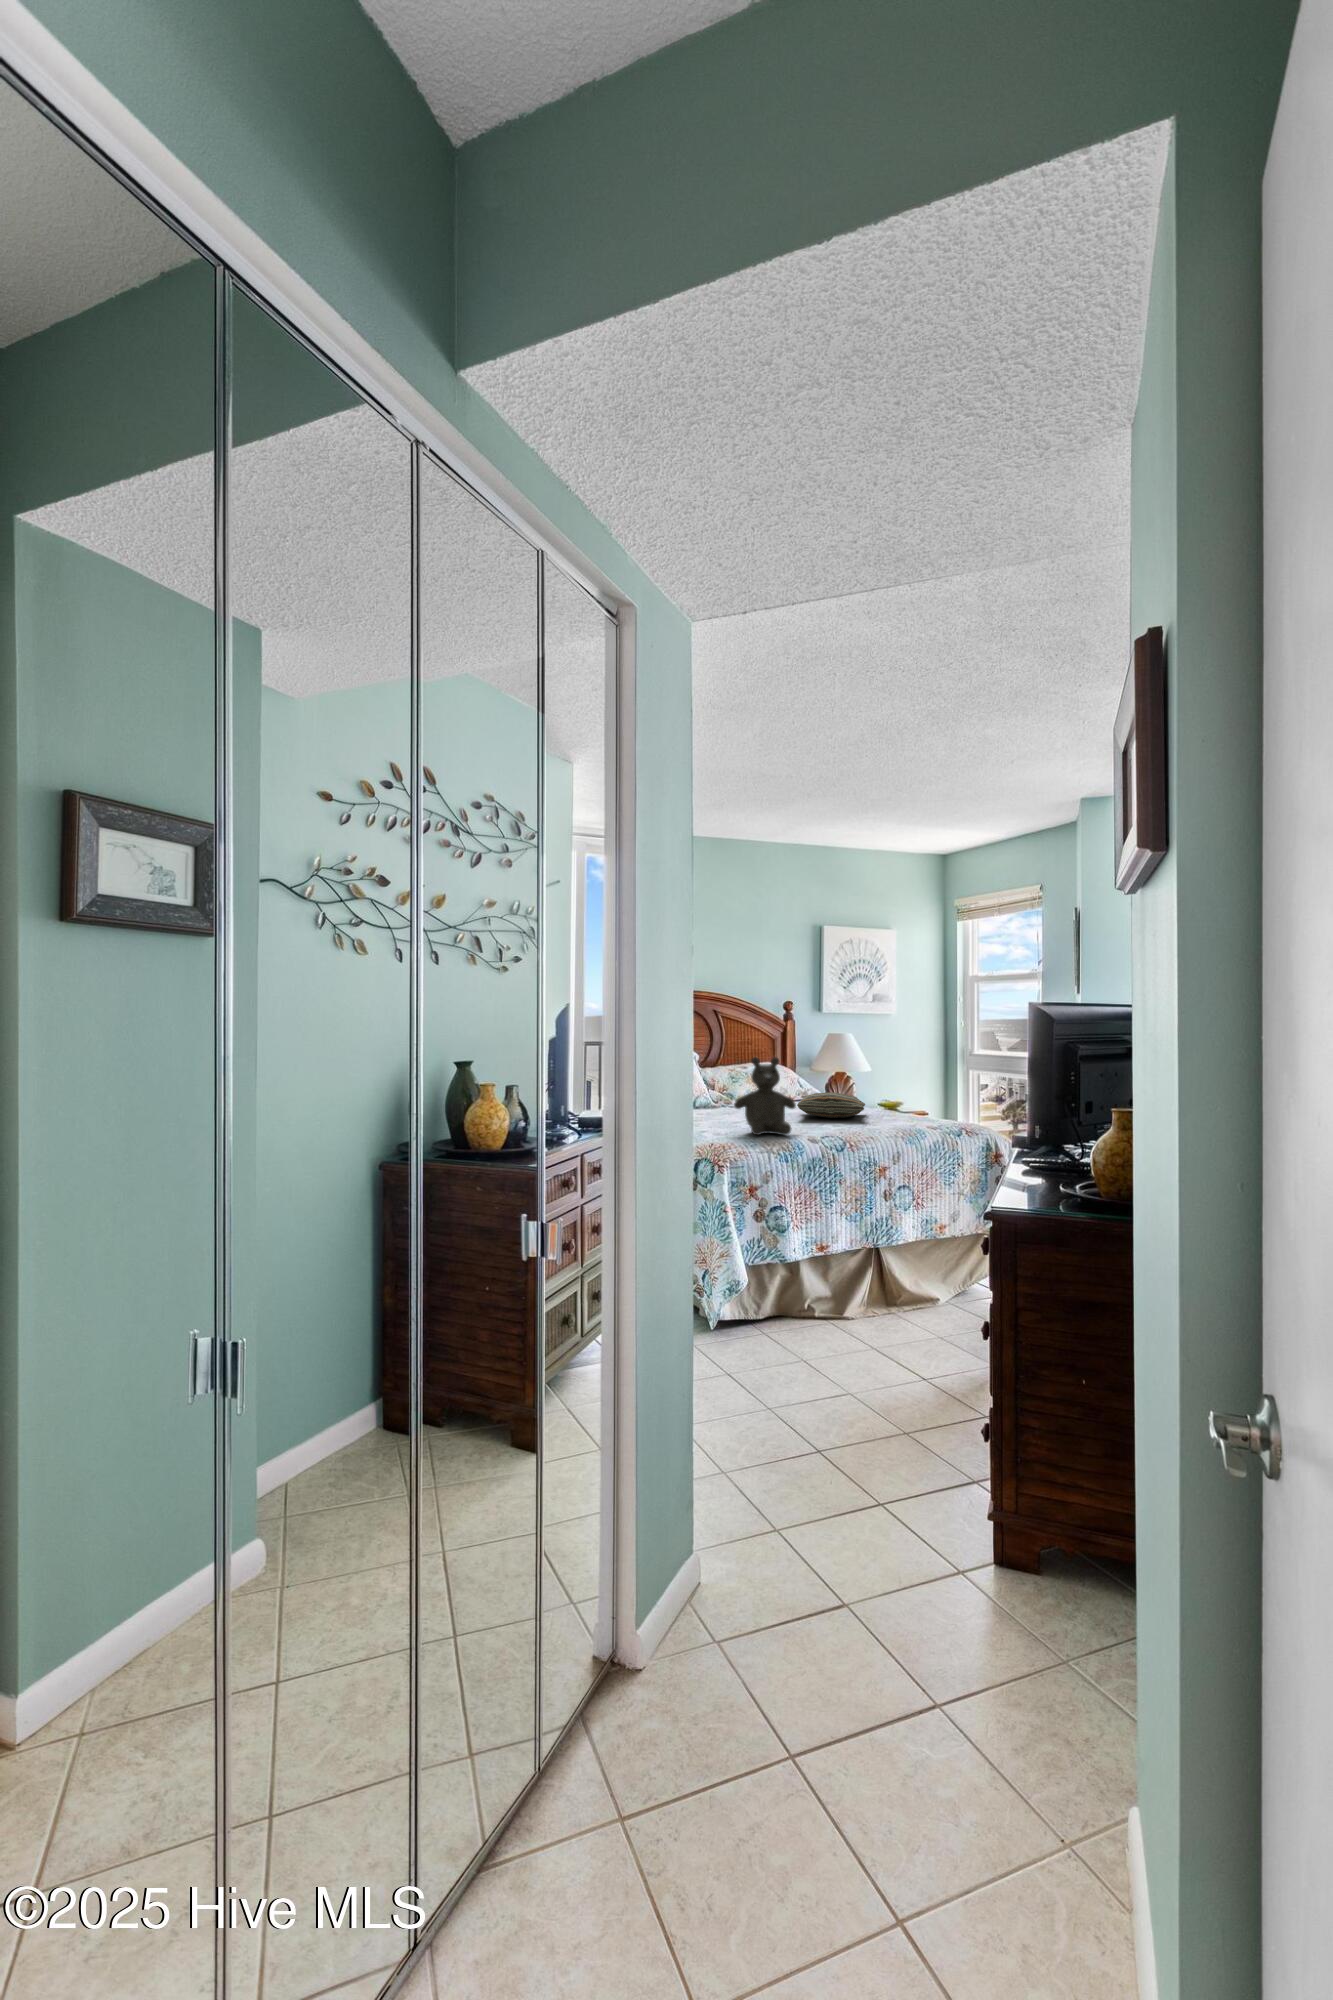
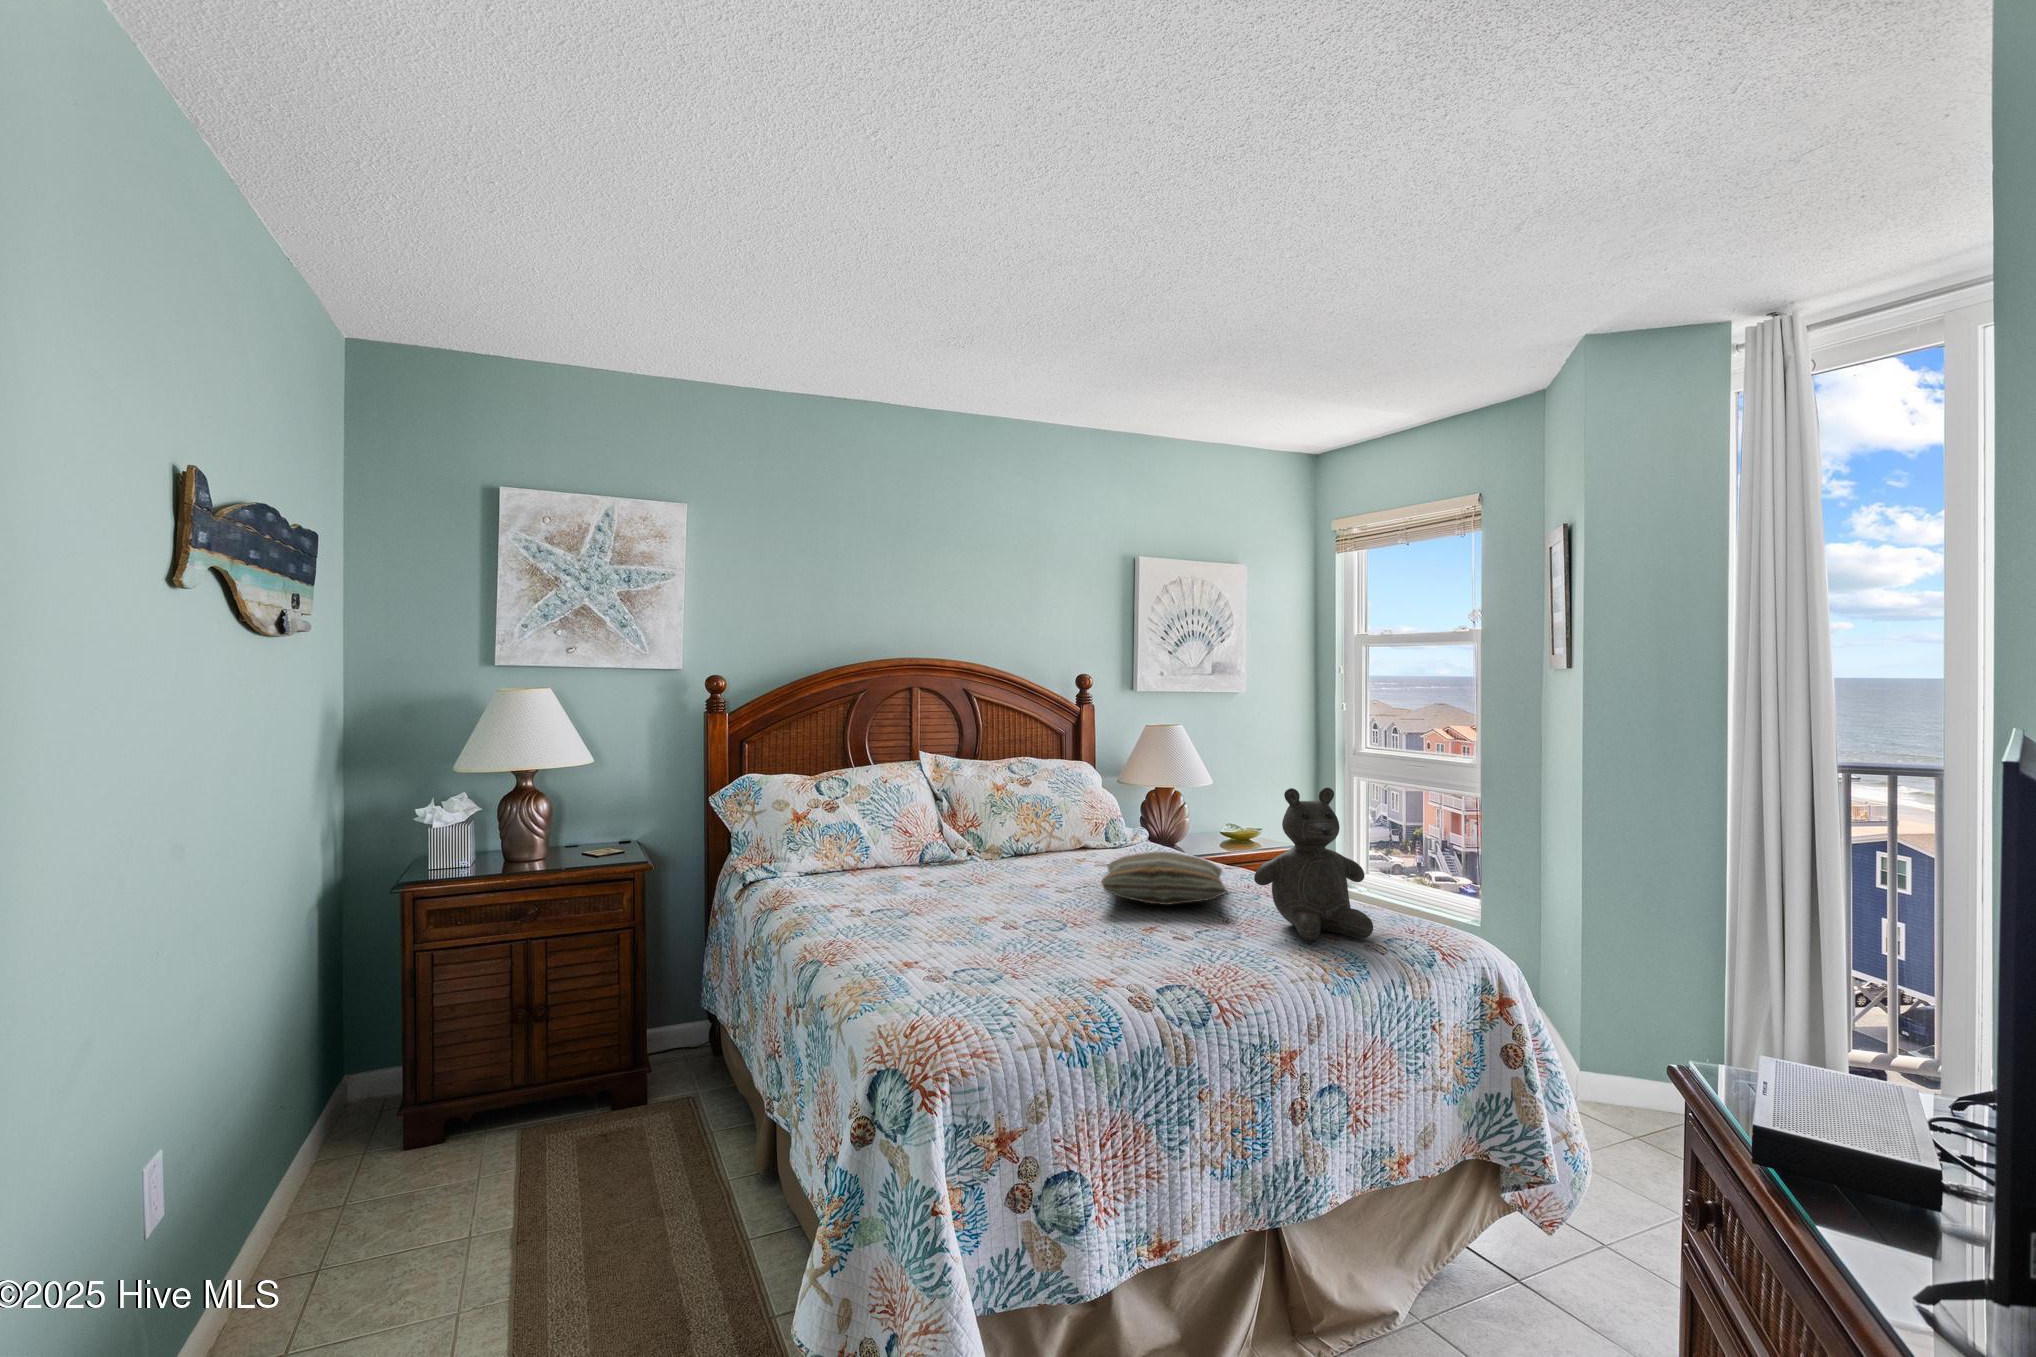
teddy bear: present [734,1057,796,1135] -> present [1254,788,1373,941]

